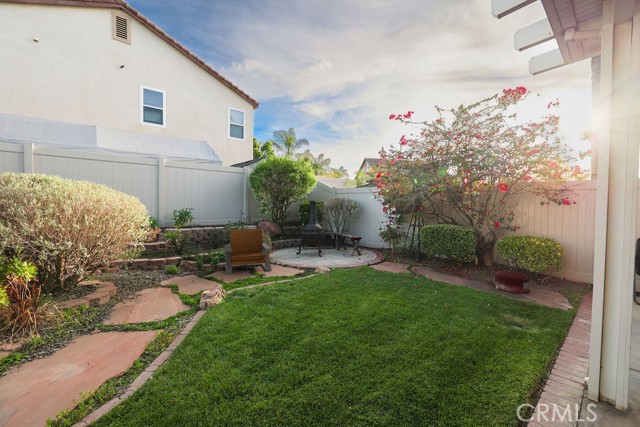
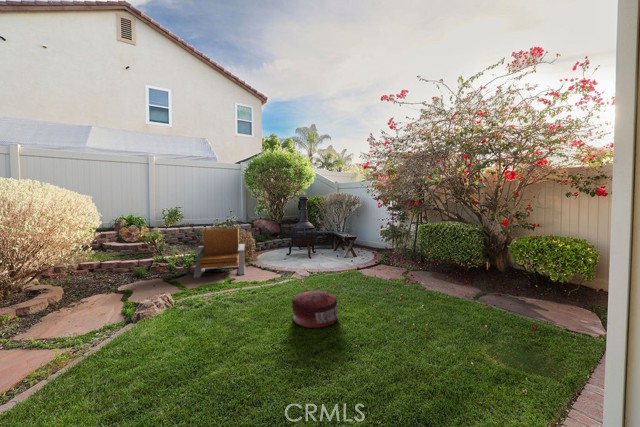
pouf: present [494,271,530,293] -> present [292,290,338,328]

